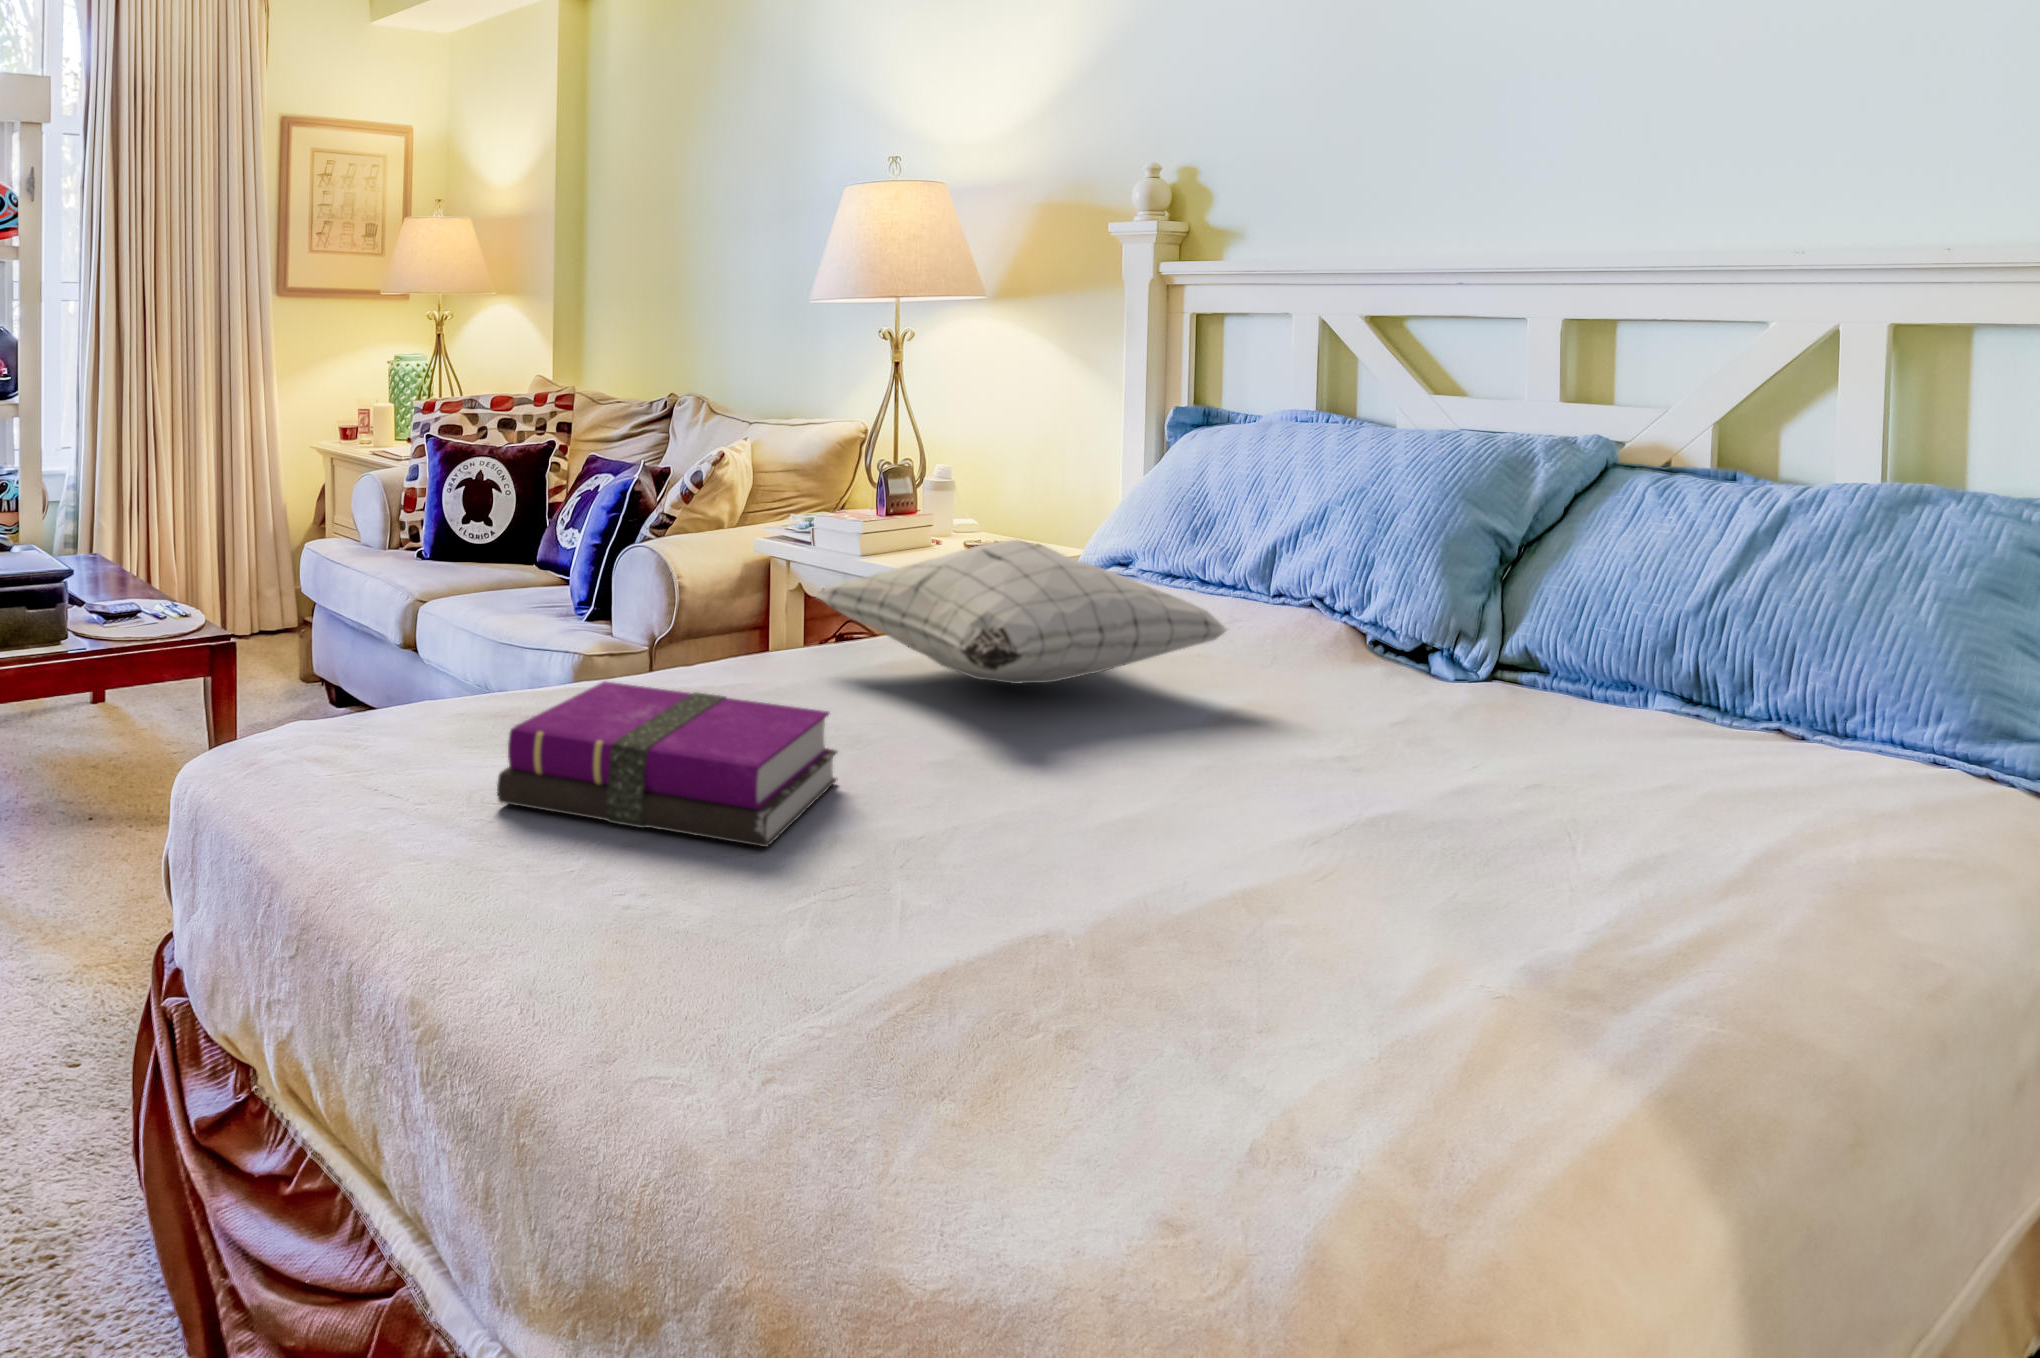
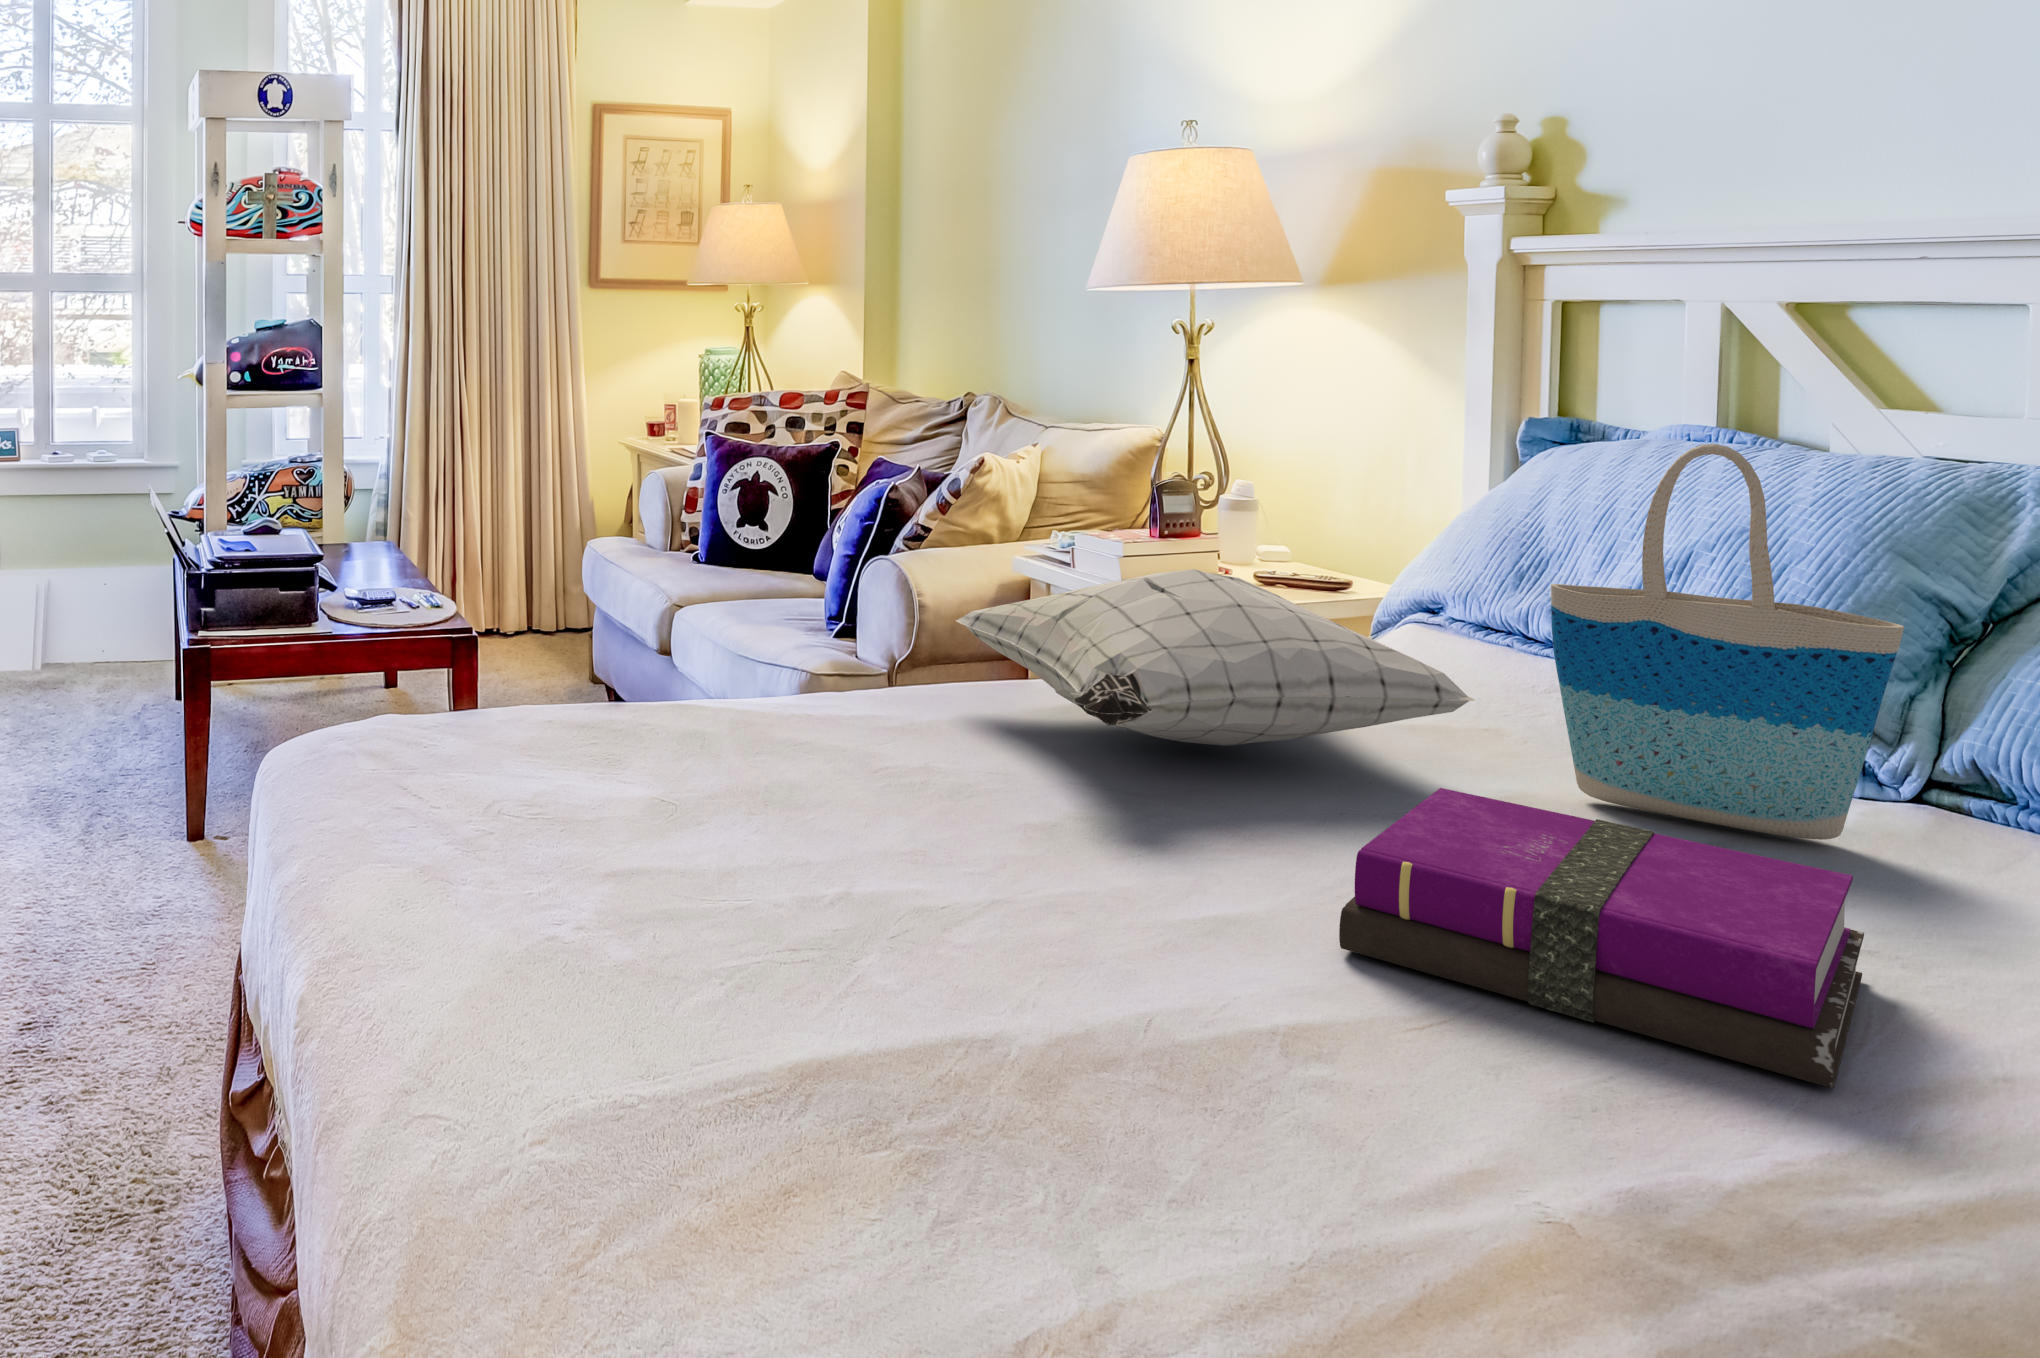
tote bag: none [1276,426,1503,712] -> present [1551,444,1904,840]
notebook: present [497,681,837,847] -> present [1339,788,1864,1088]

